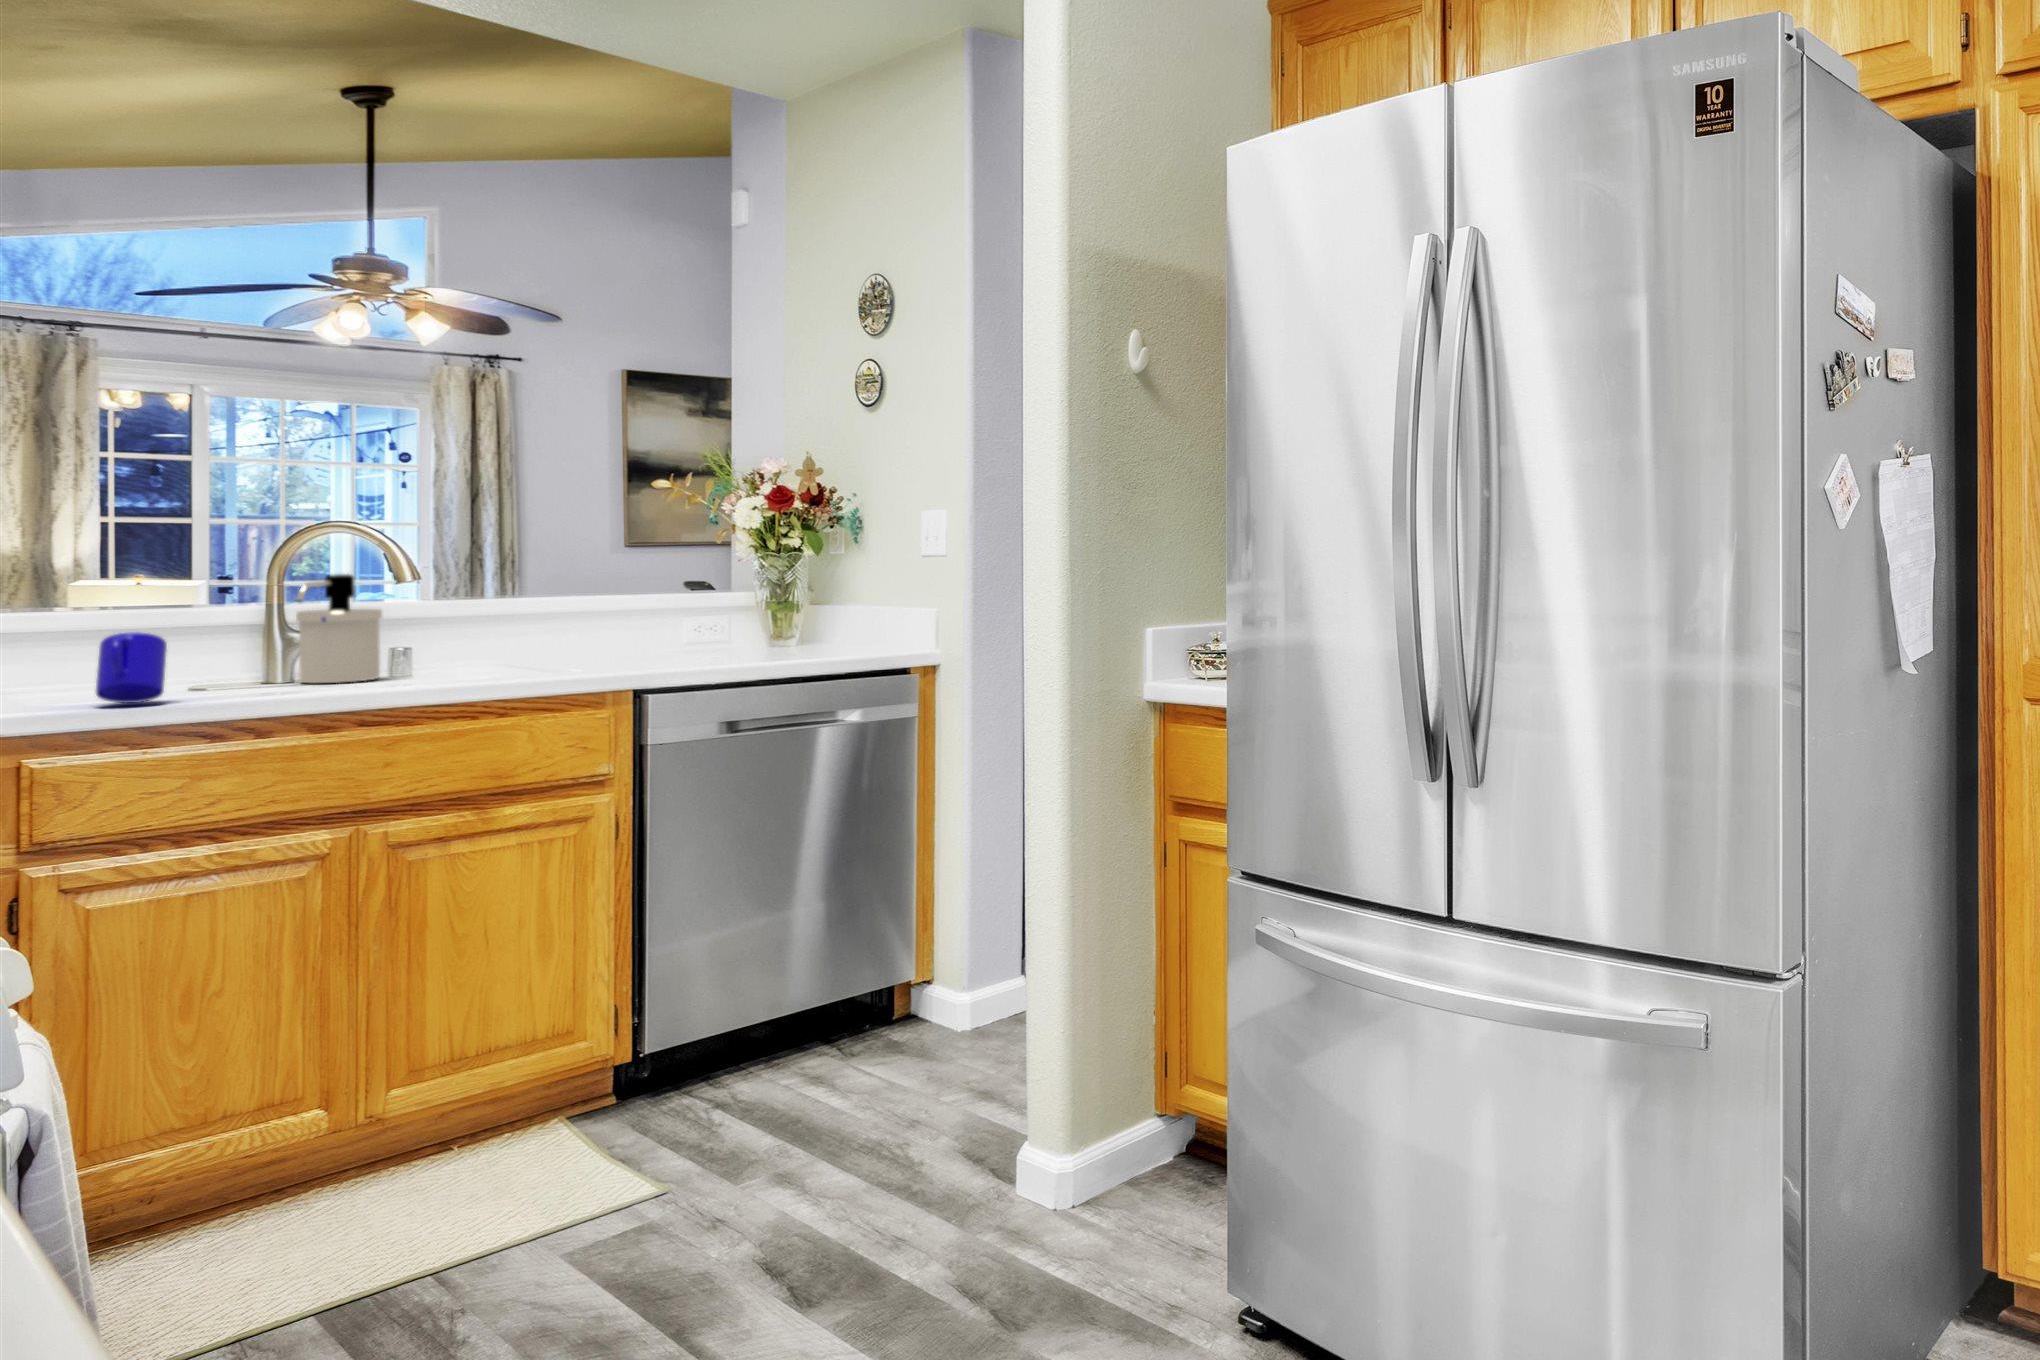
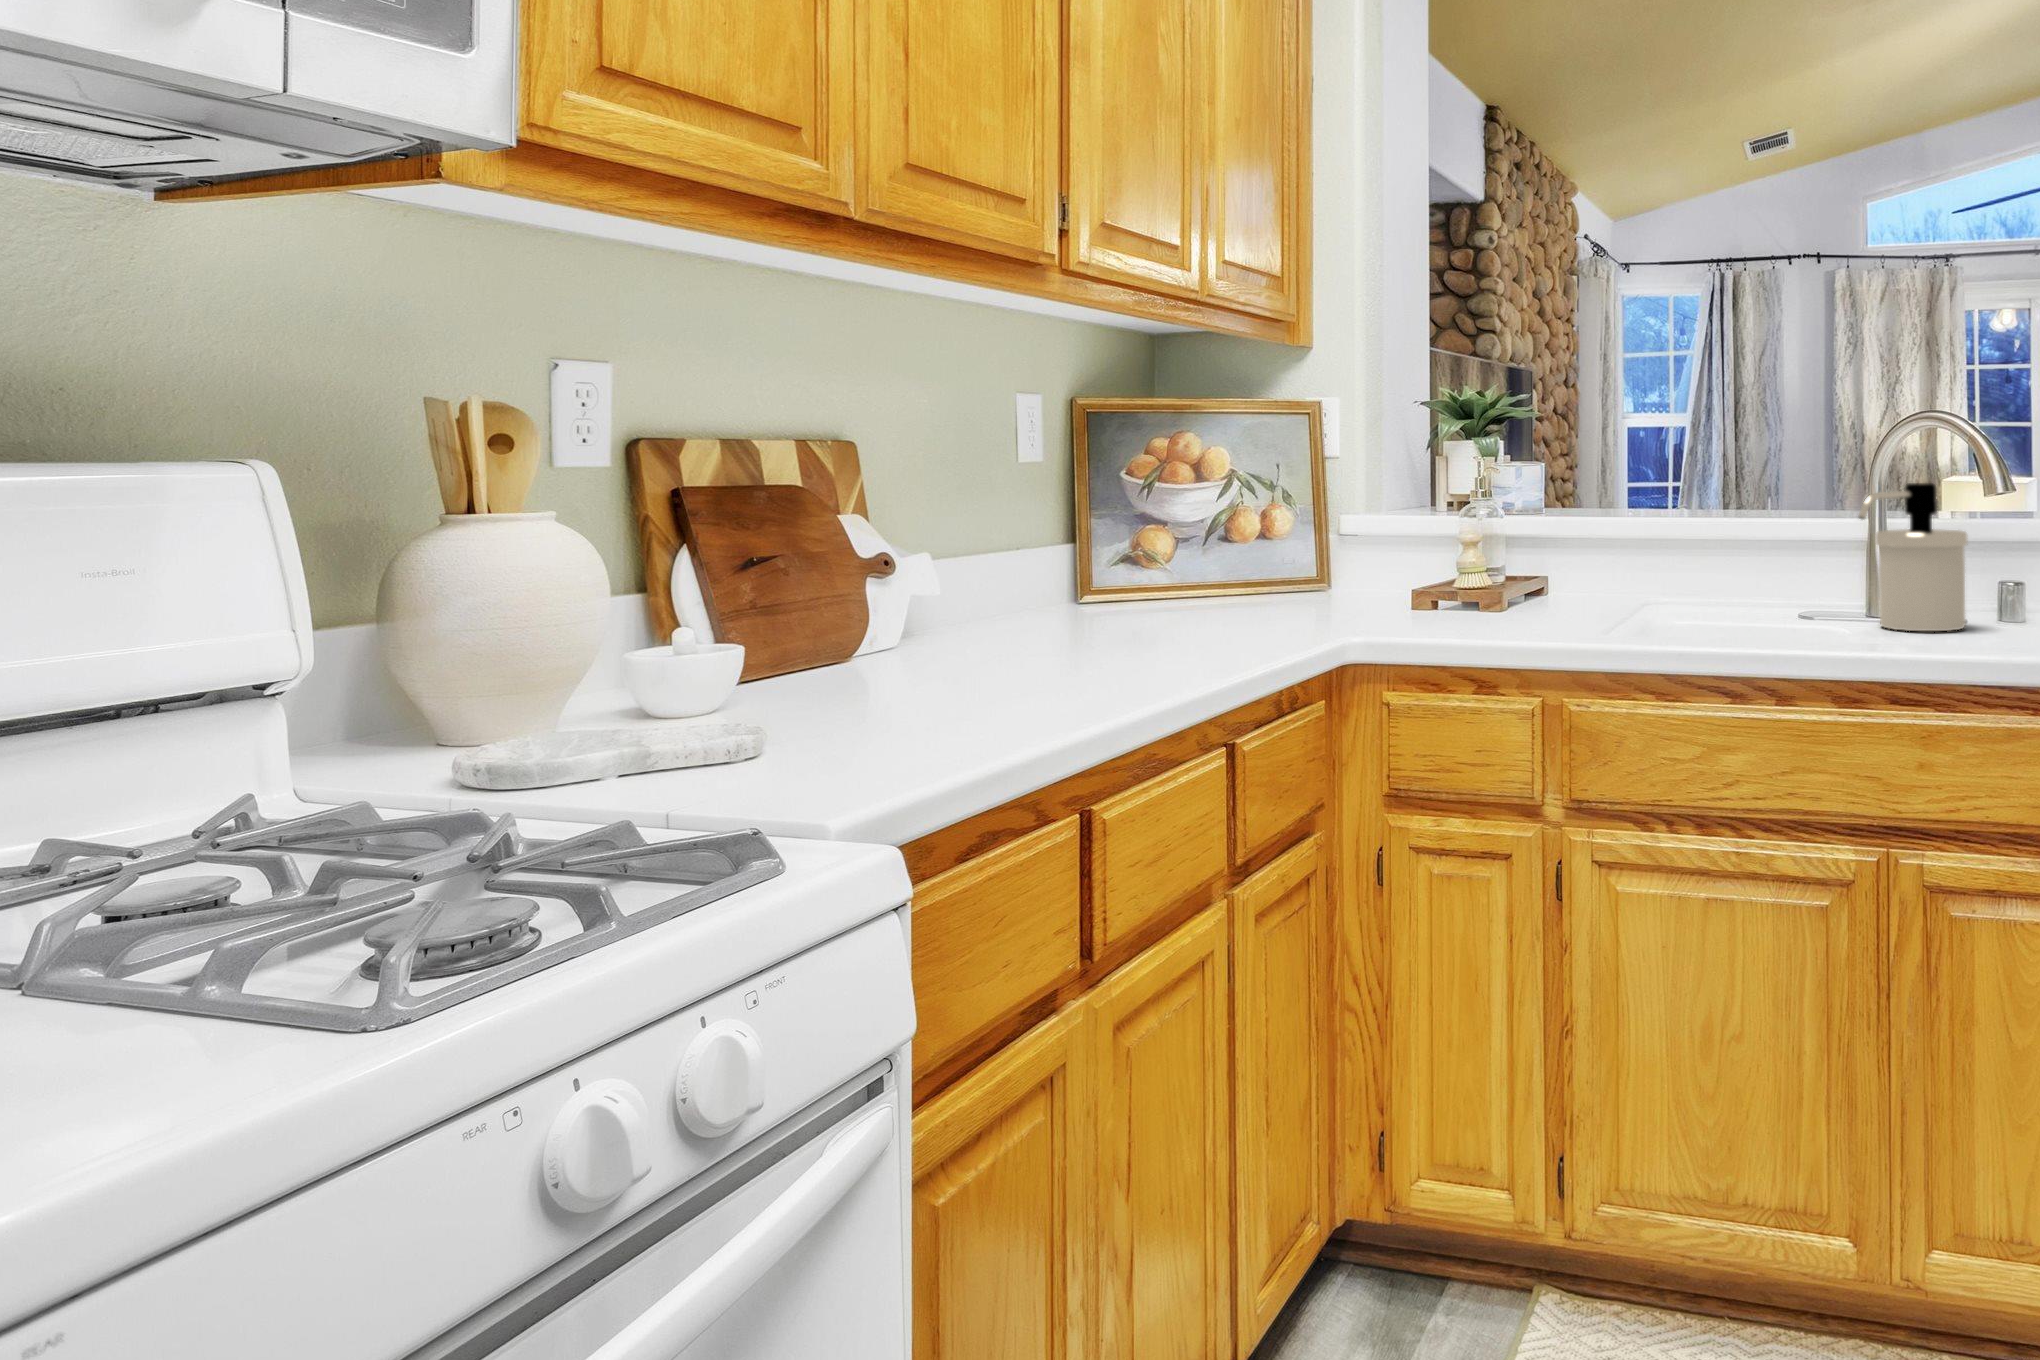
mug: present [96,632,167,703] -> none [1638,553,1709,641]

